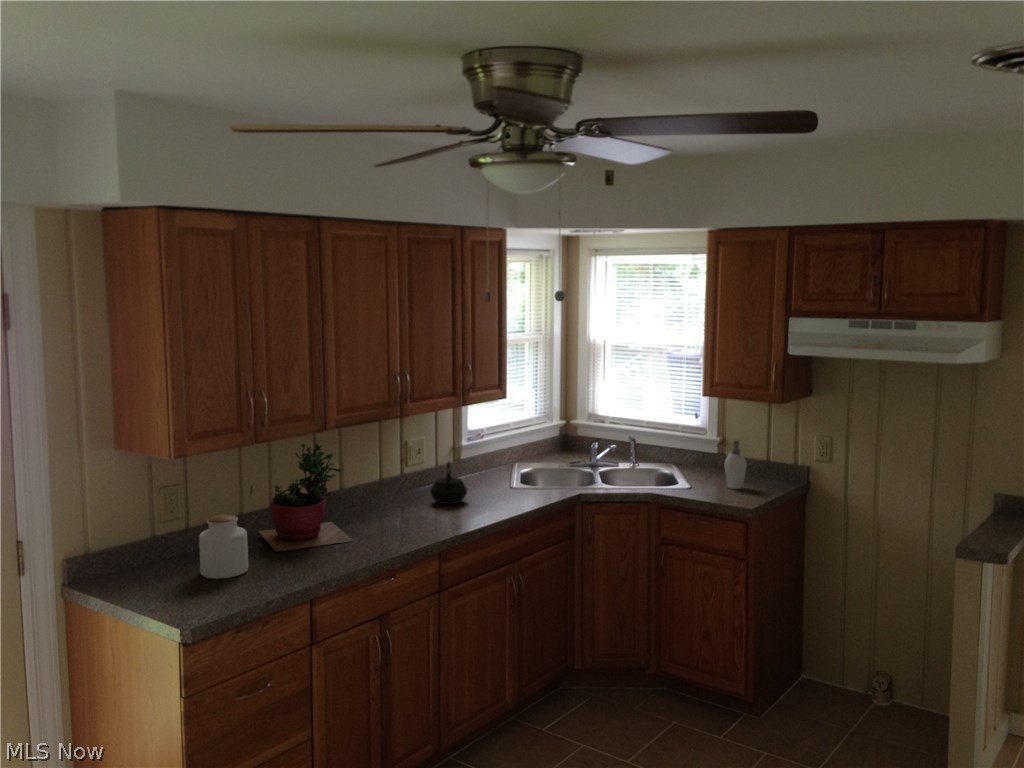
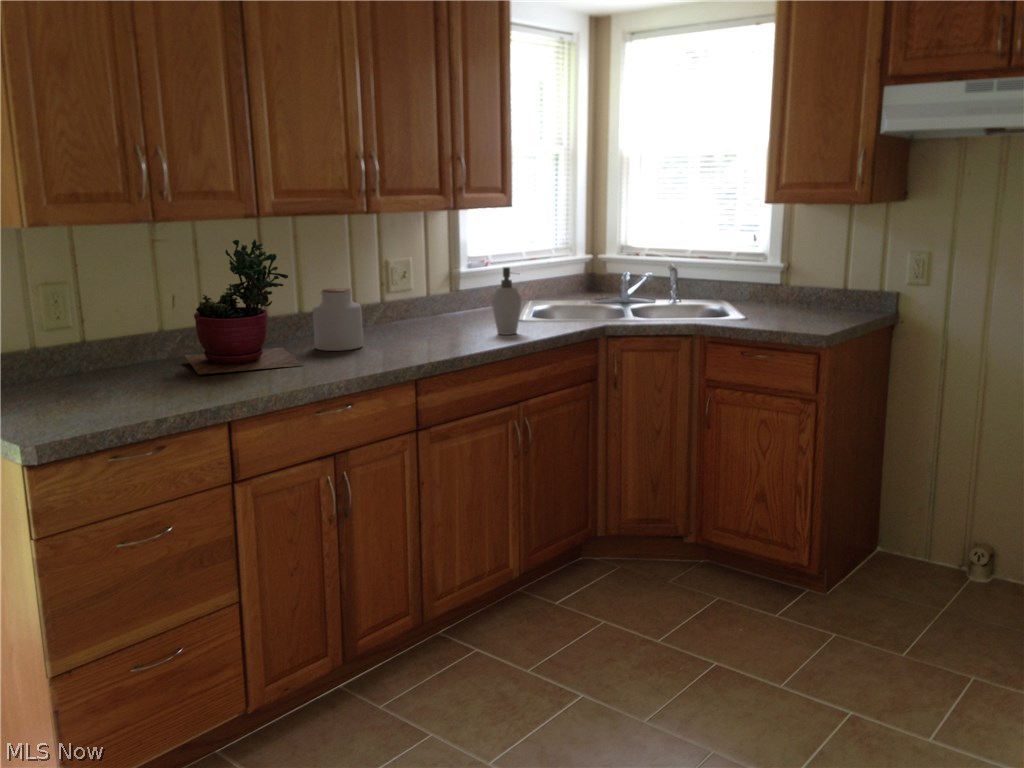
soap dispenser: present [725,440,747,489] -> present [492,267,521,335]
kettle: present [430,462,467,504] -> none [414,280,461,334]
jar: present [199,514,248,579] -> present [313,288,363,351]

